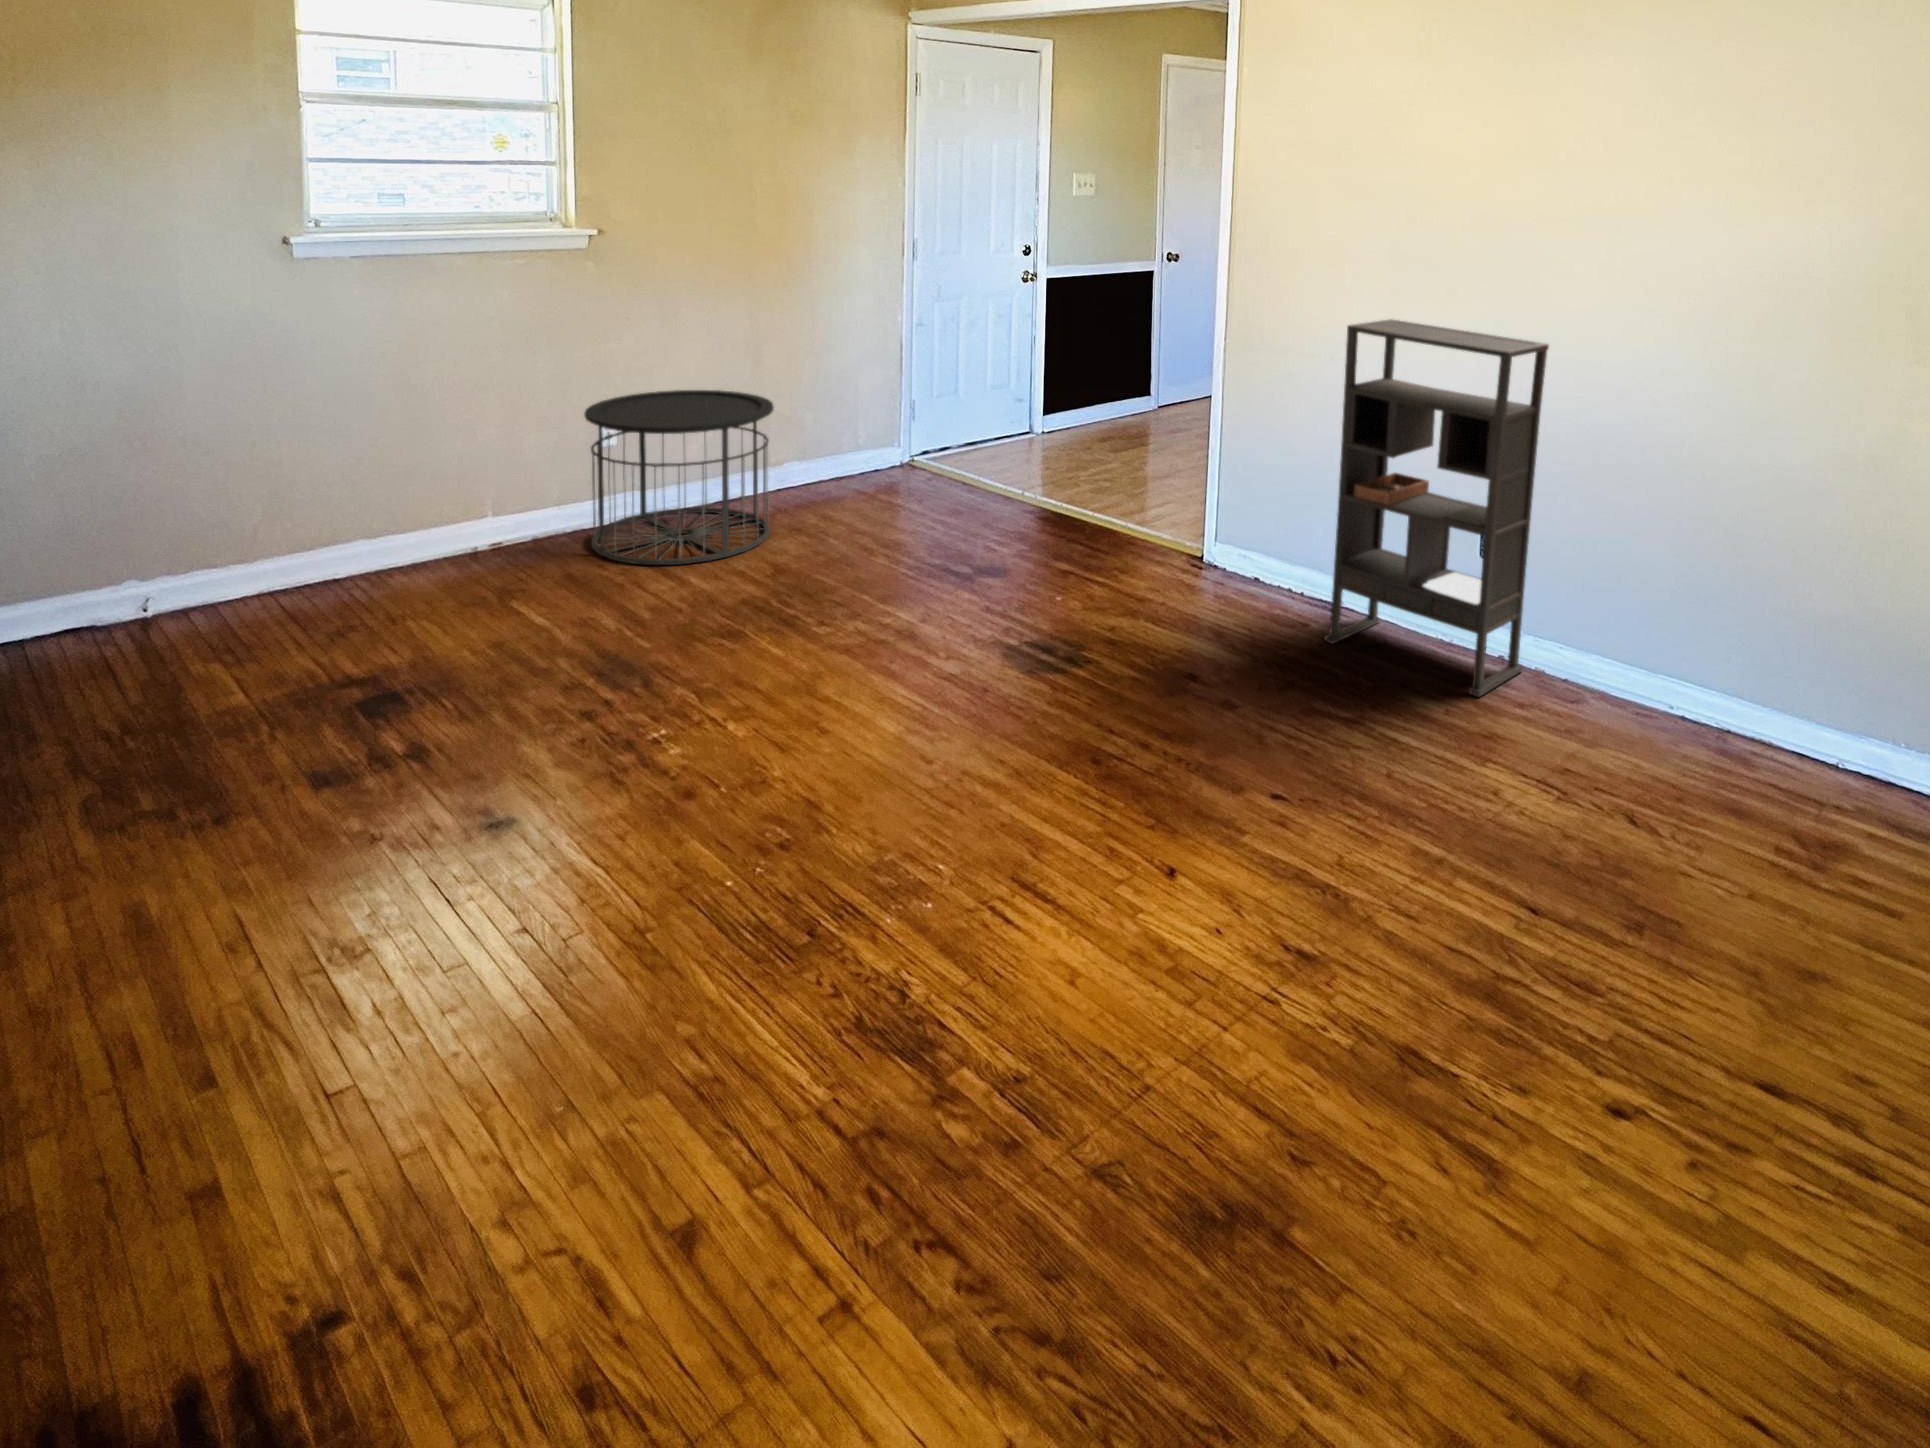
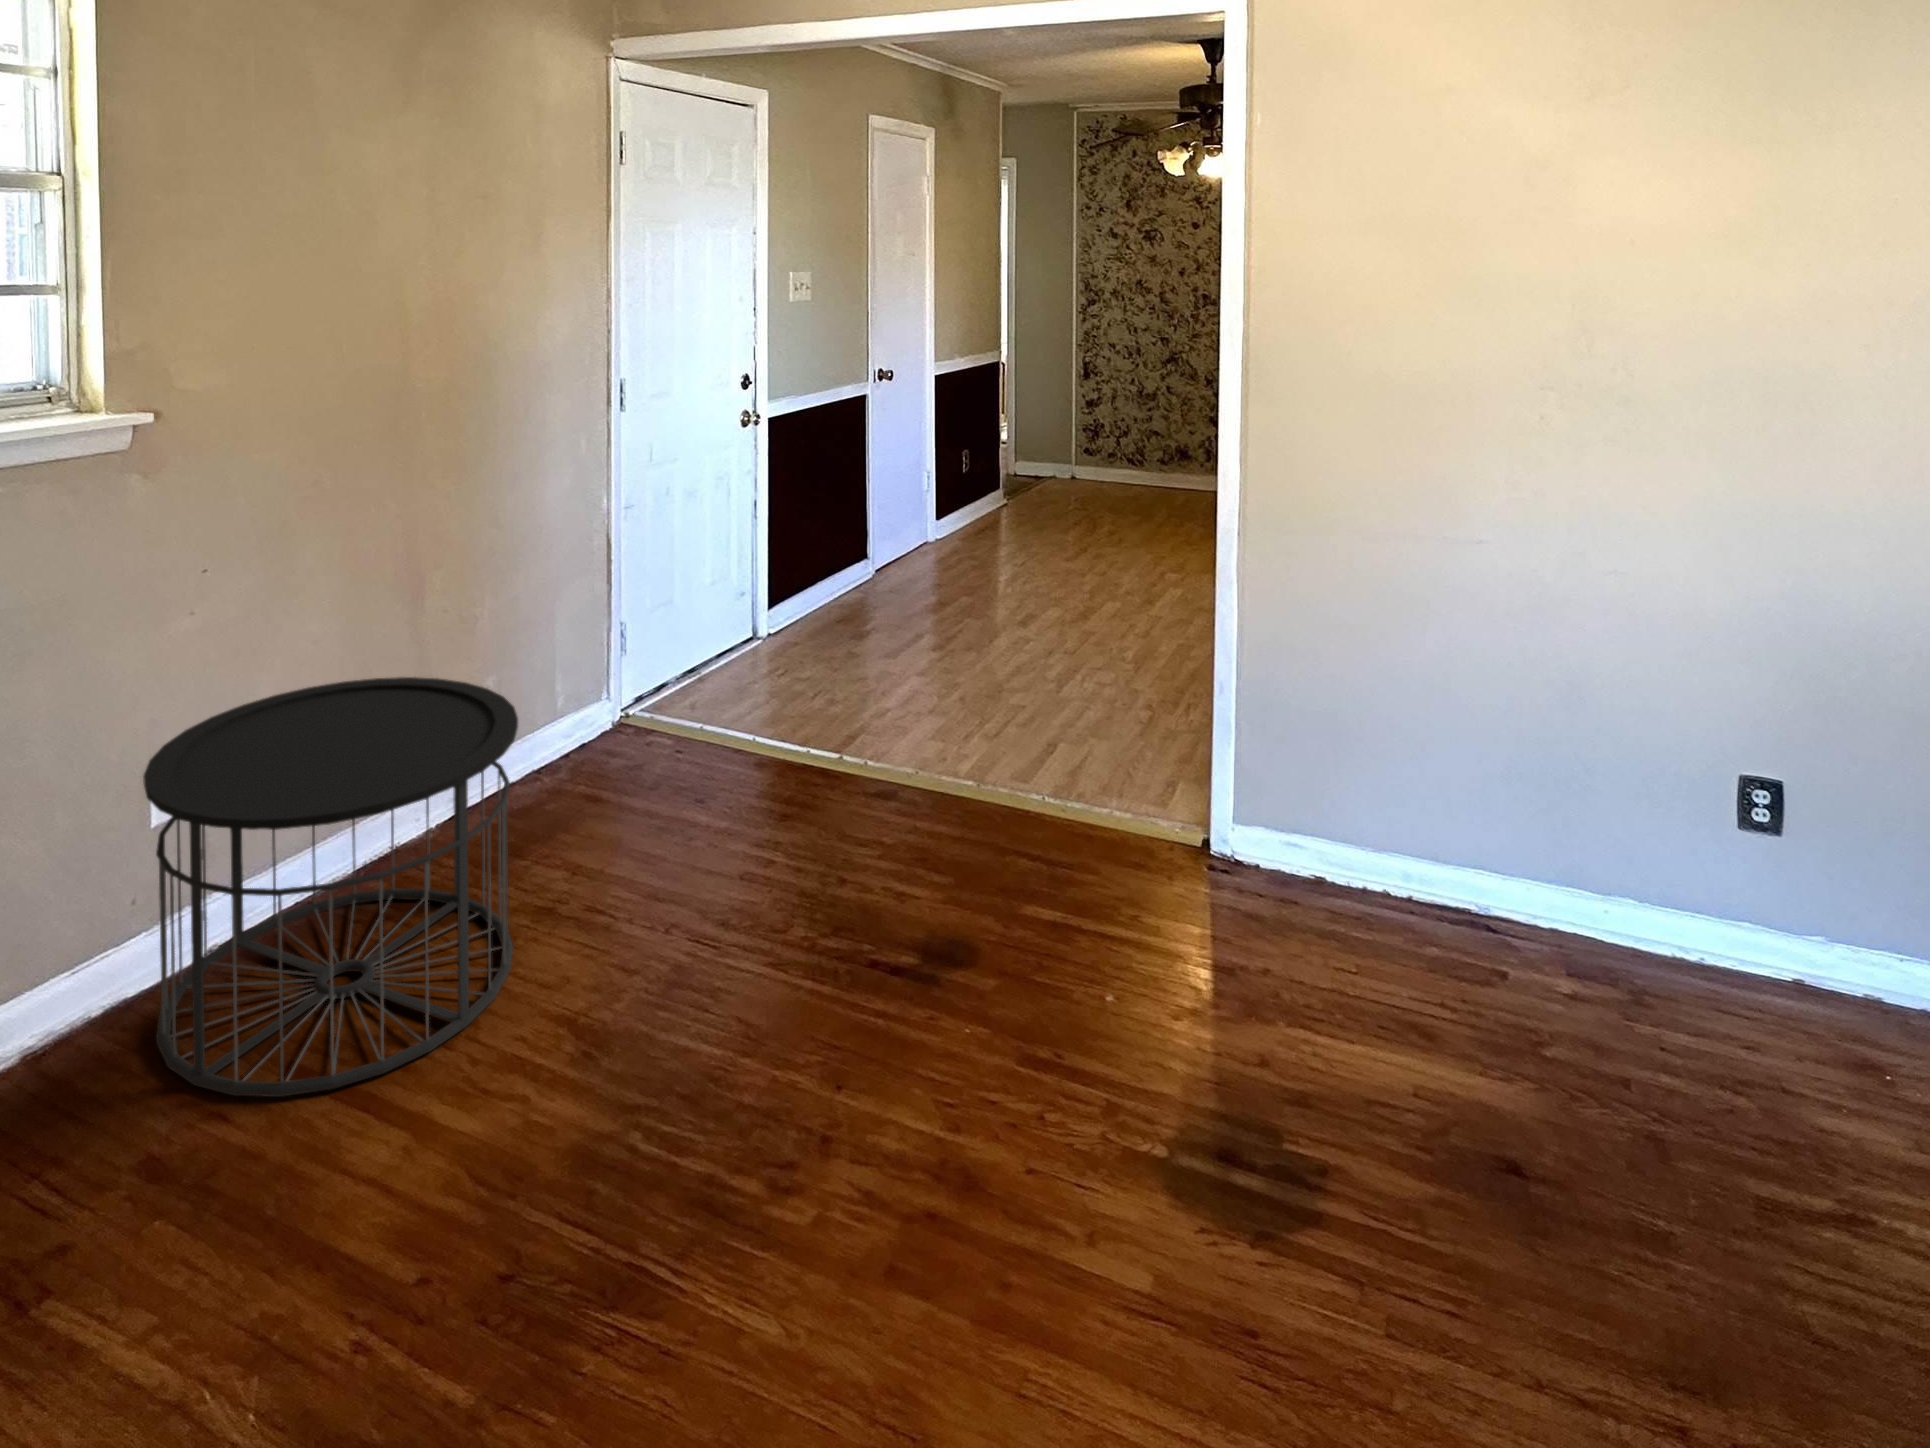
bookshelf: present [1325,319,1549,697] -> none [1547,480,1915,1084]

